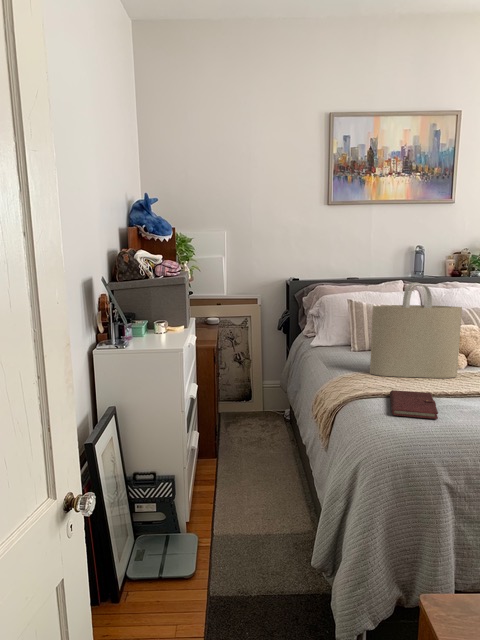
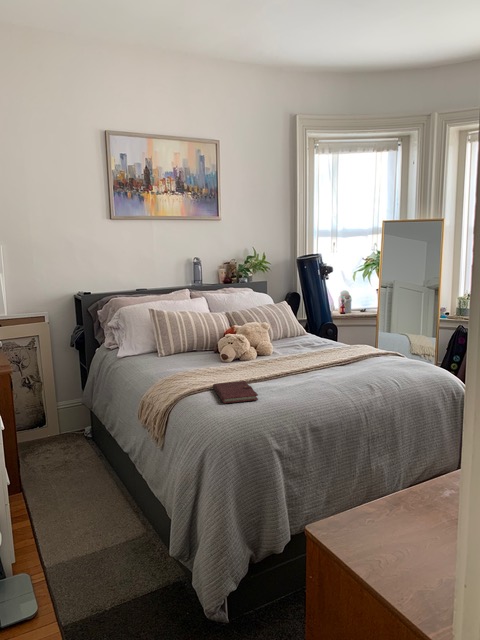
tote bag: present [370,283,462,378] -> none [185,289,256,374]

